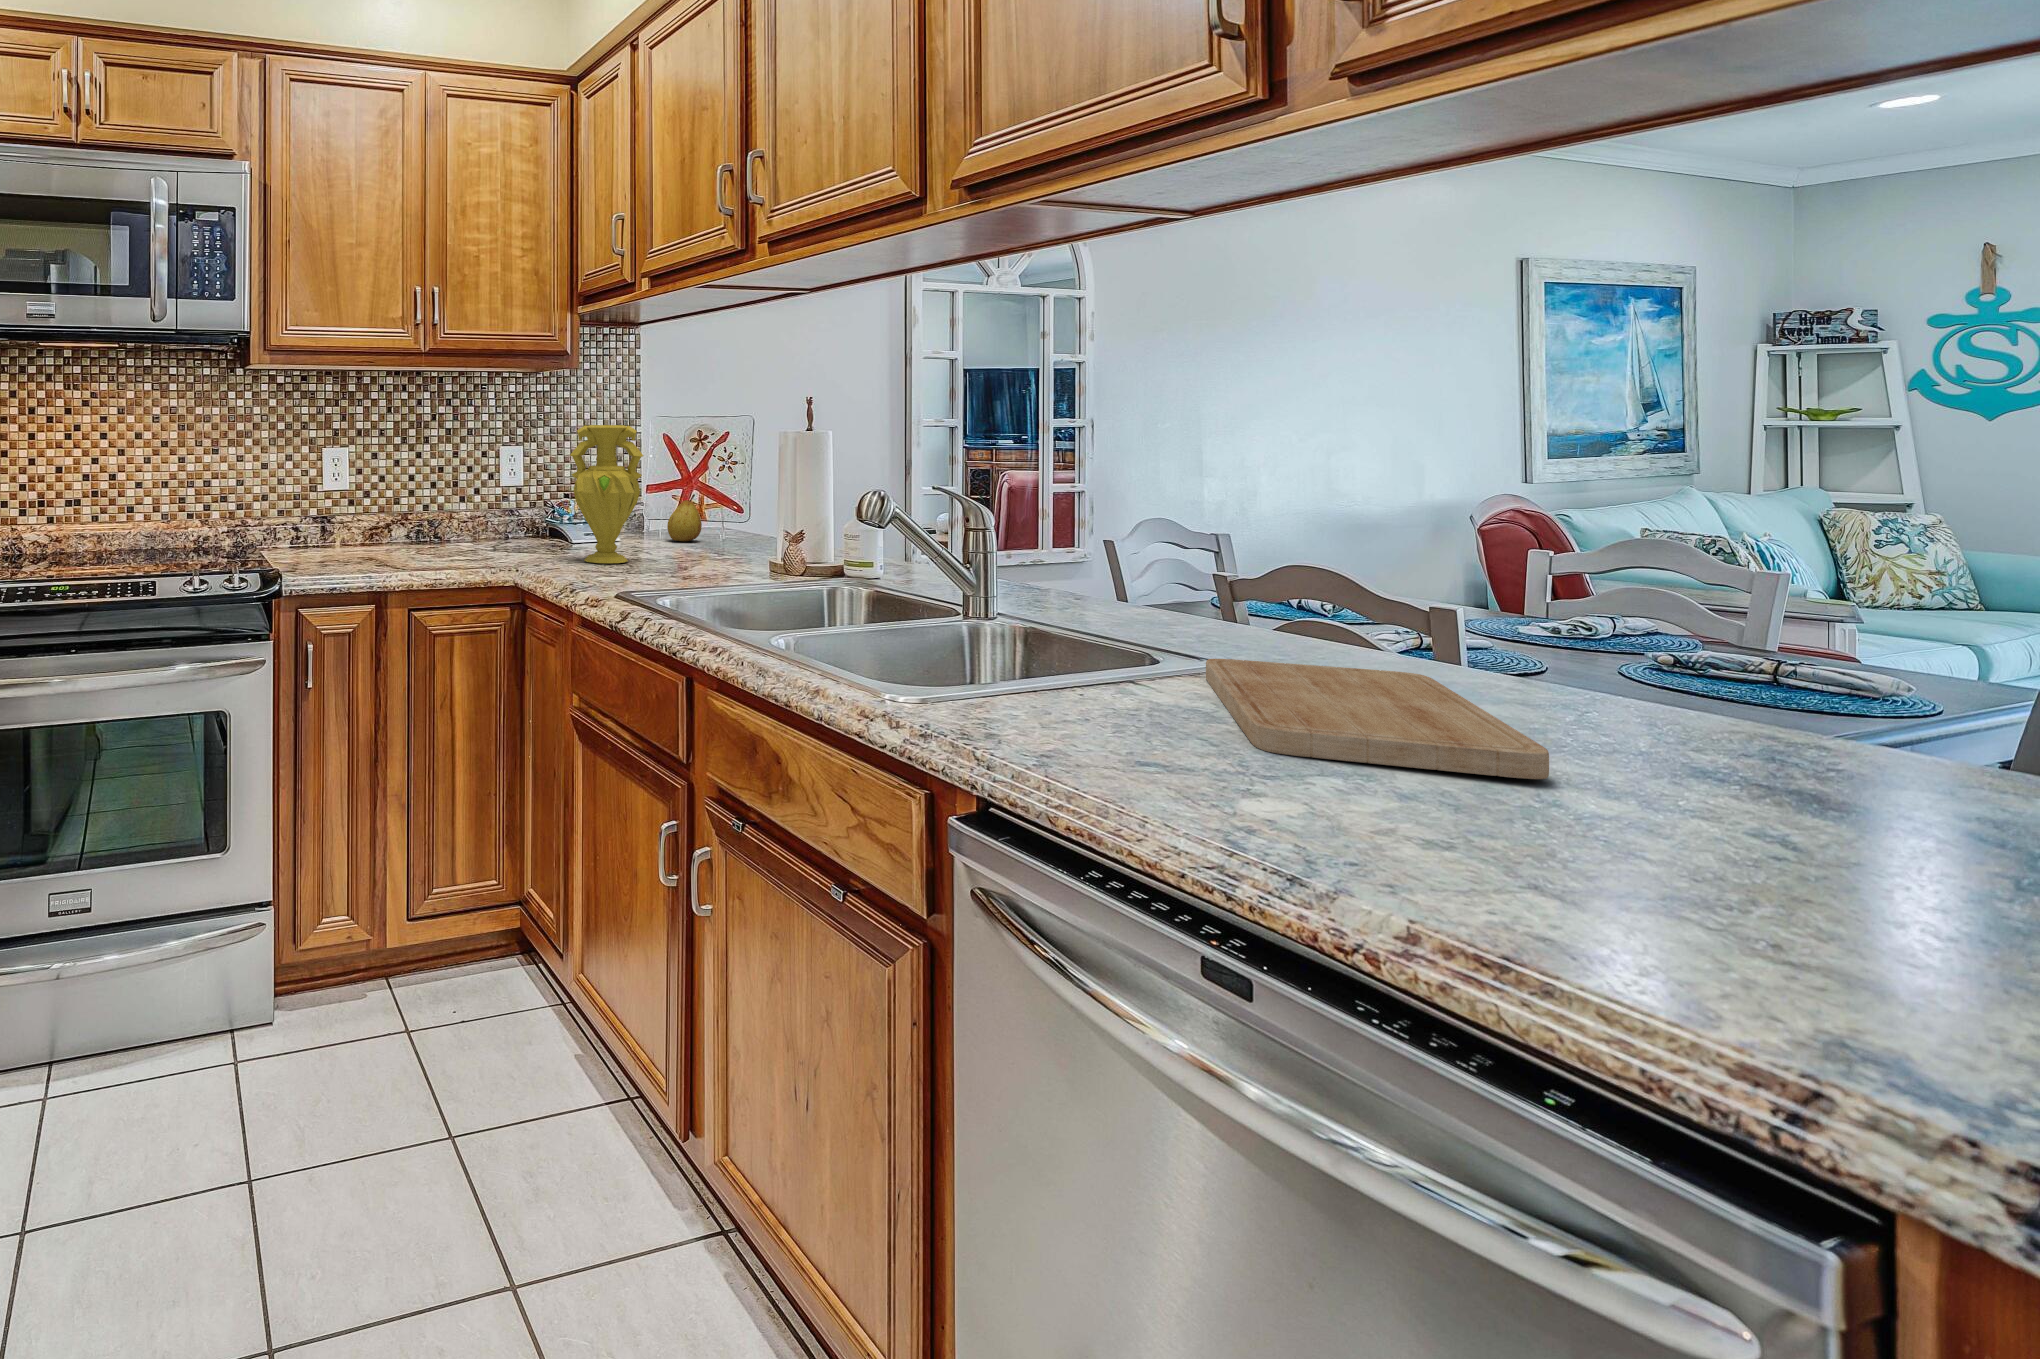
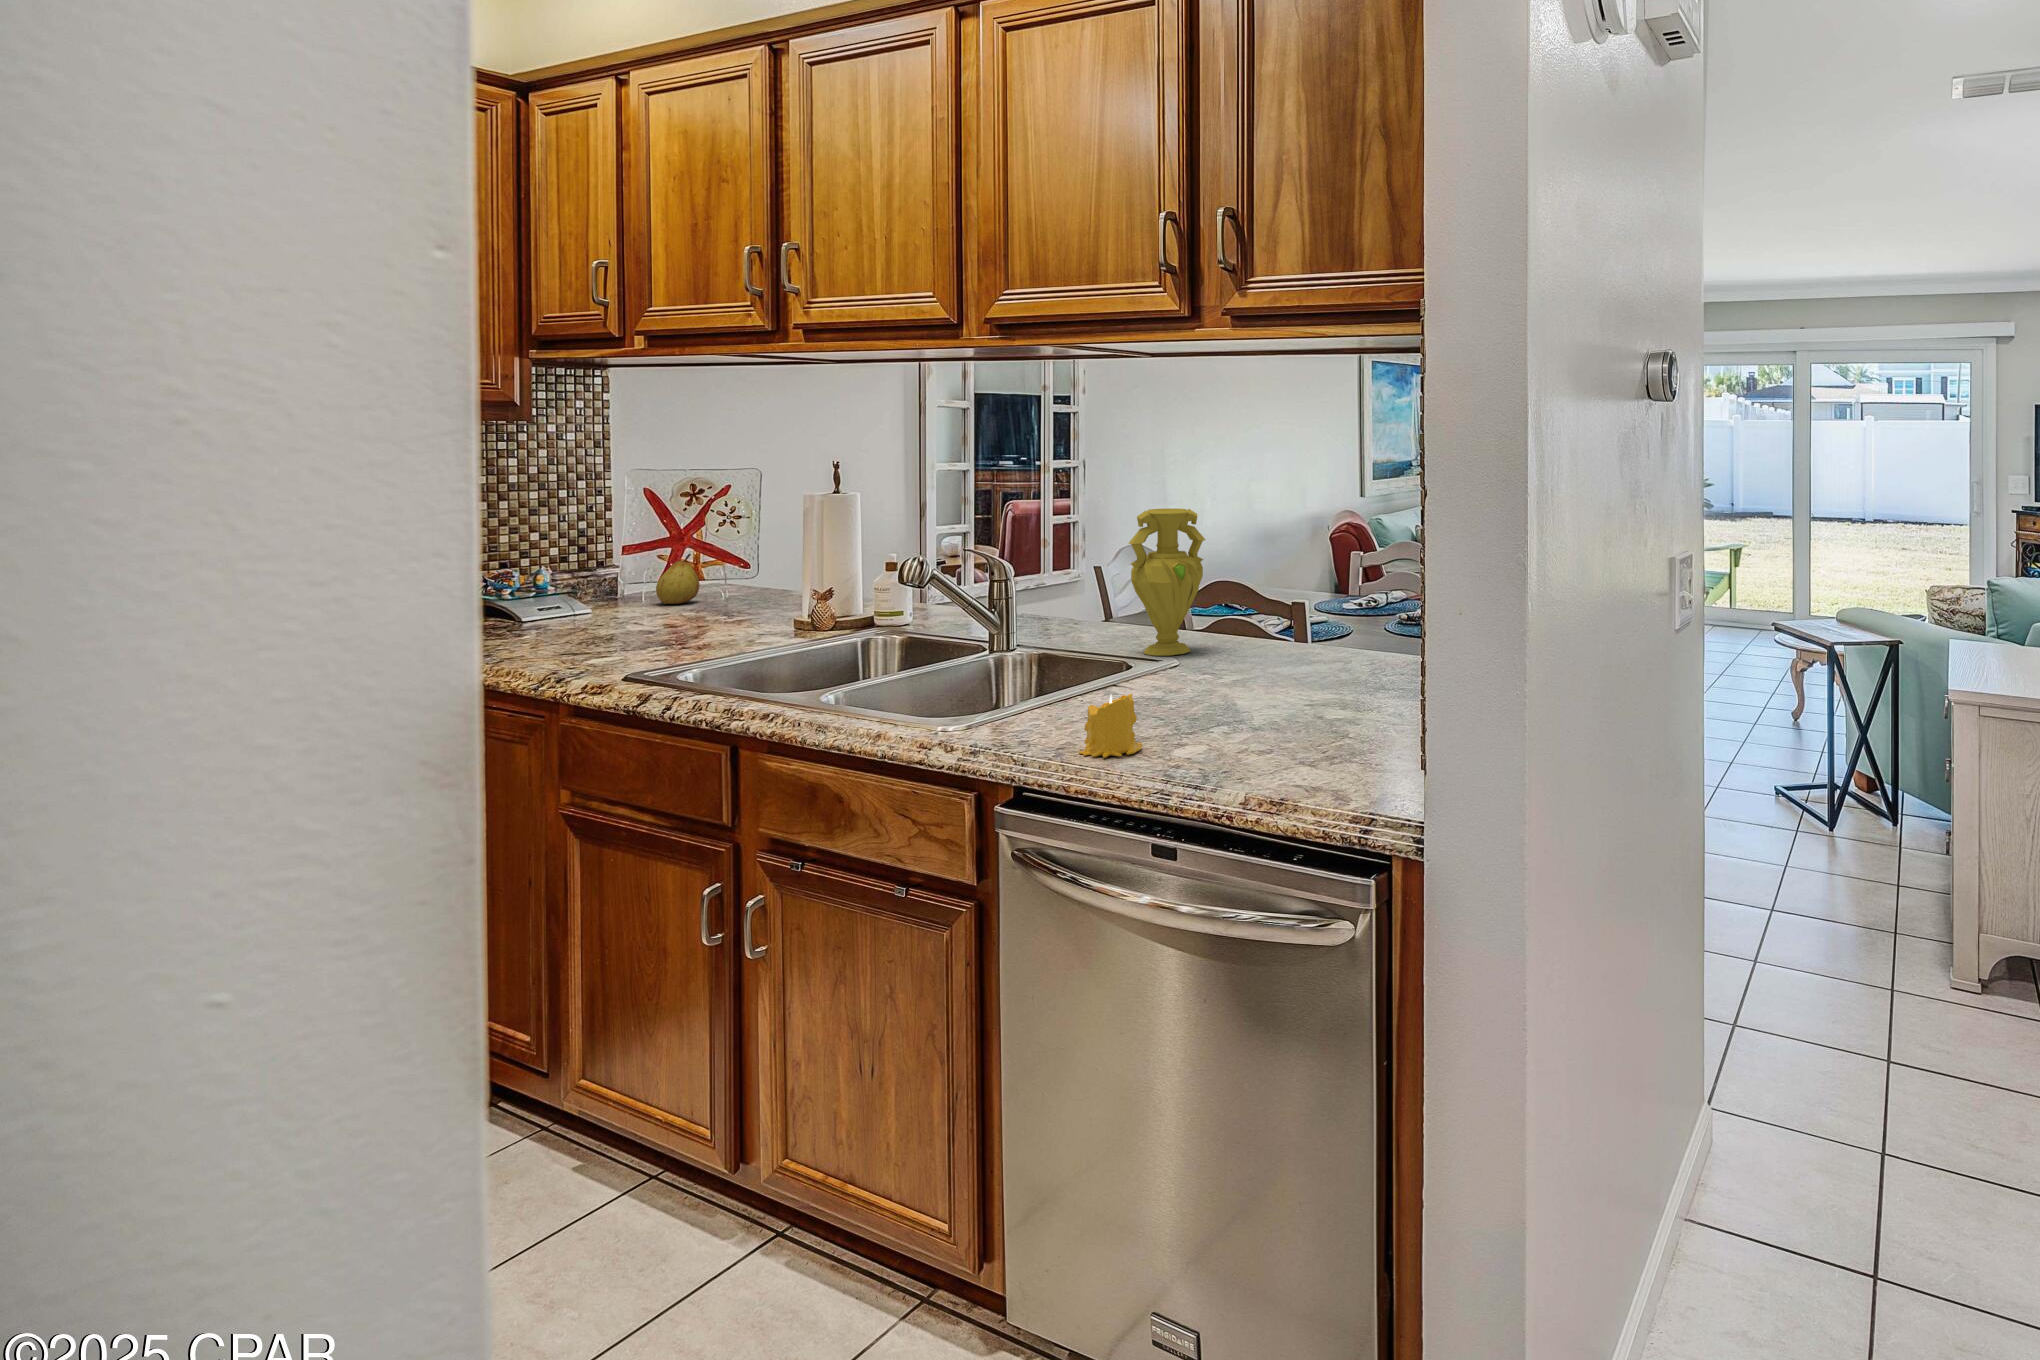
vase: present [570,425,643,563] -> present [1129,508,1205,656]
cutting board: present [1206,659,1549,779] -> none [1161,652,1330,718]
candle: none [1075,683,1181,787] -> present [1079,694,1143,758]

